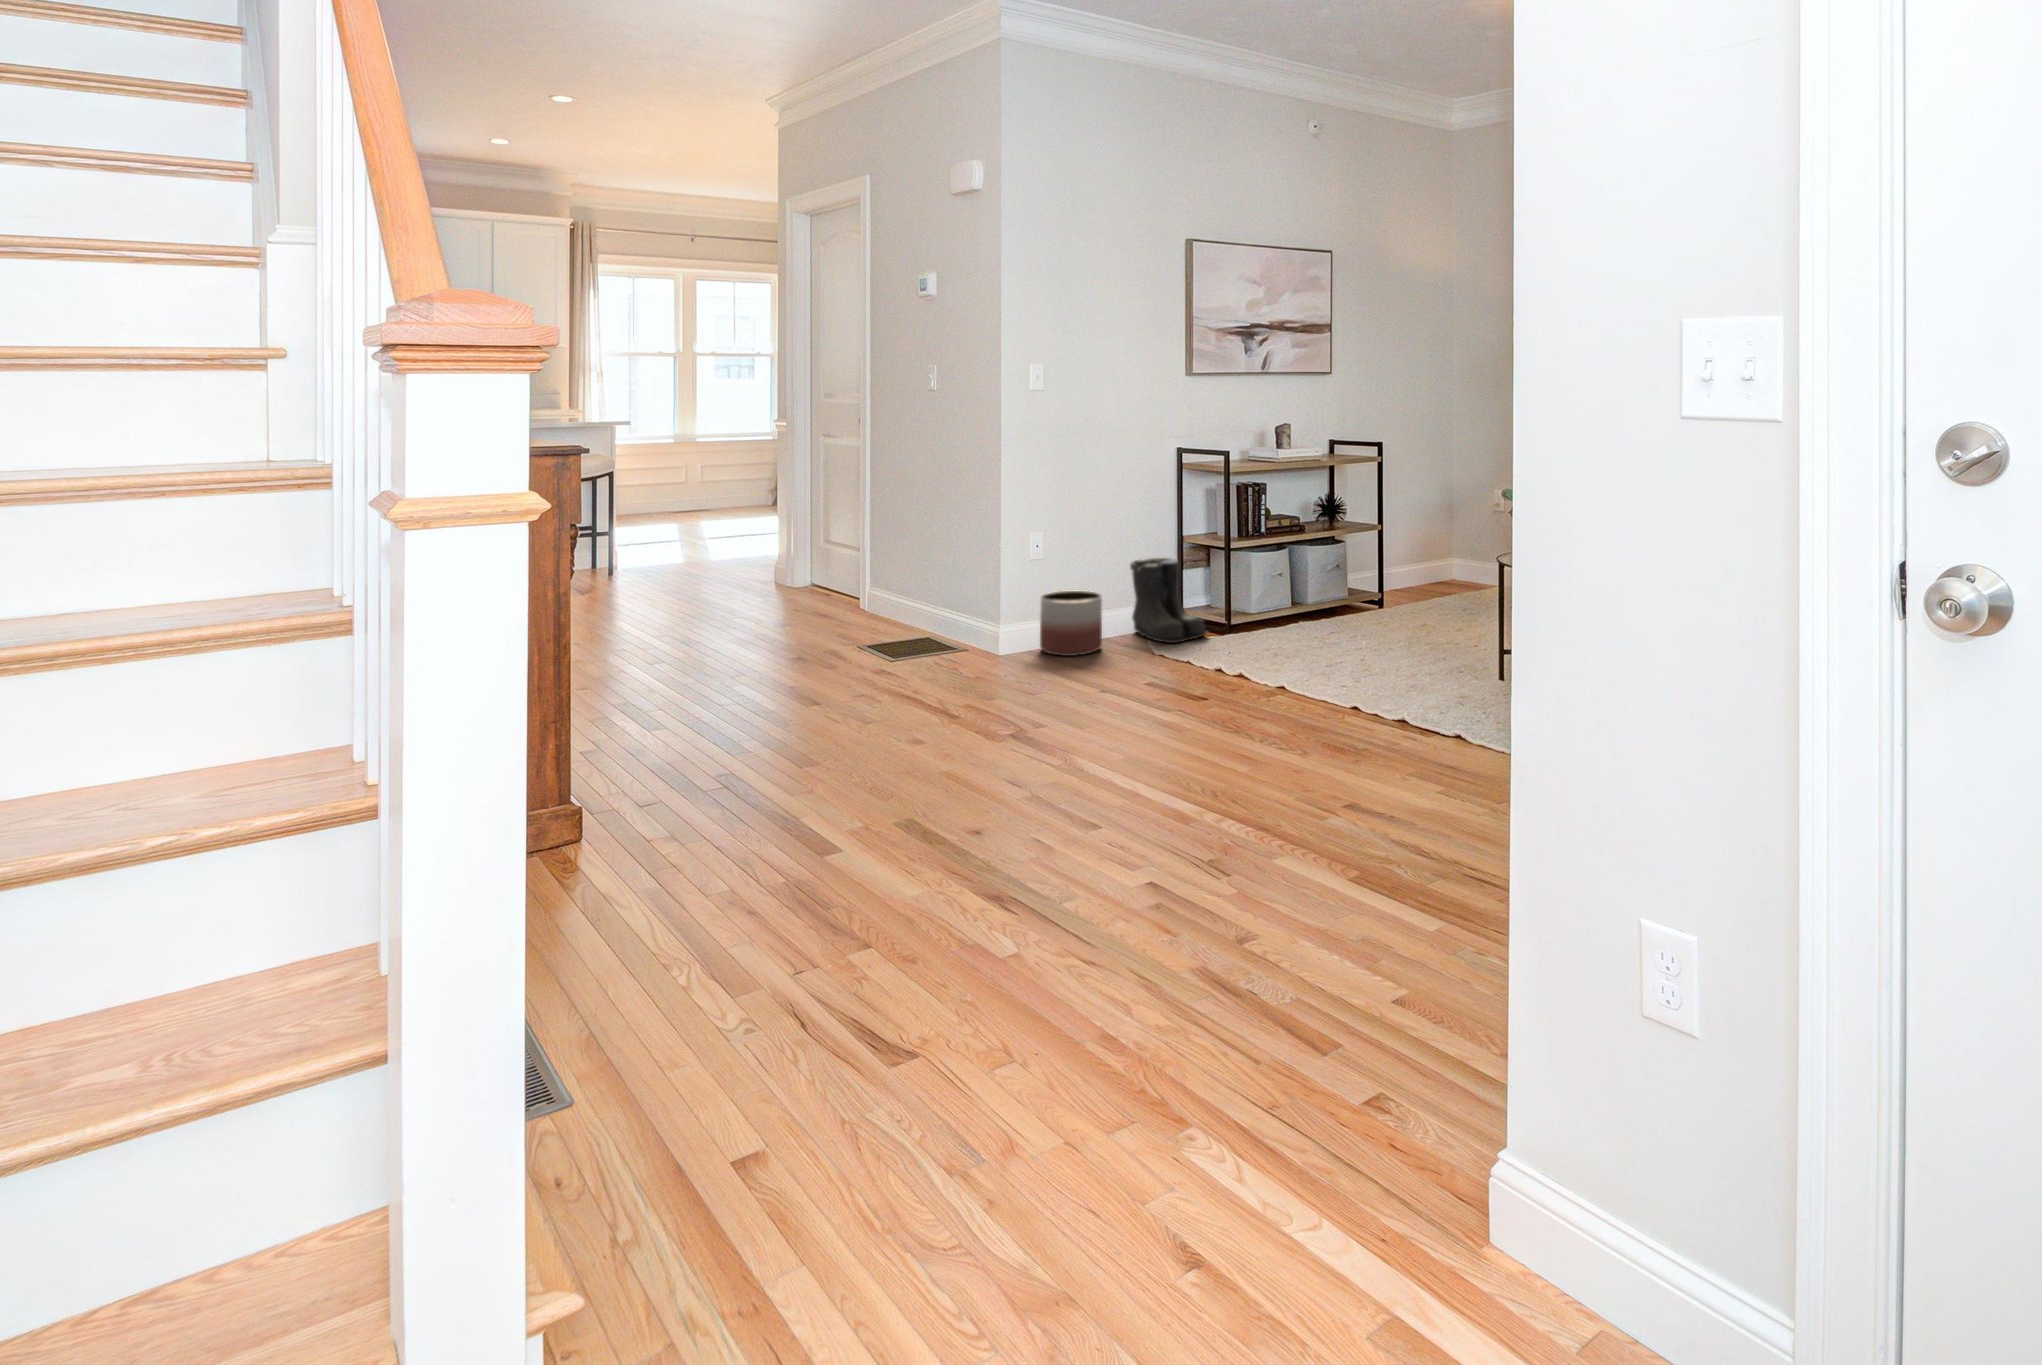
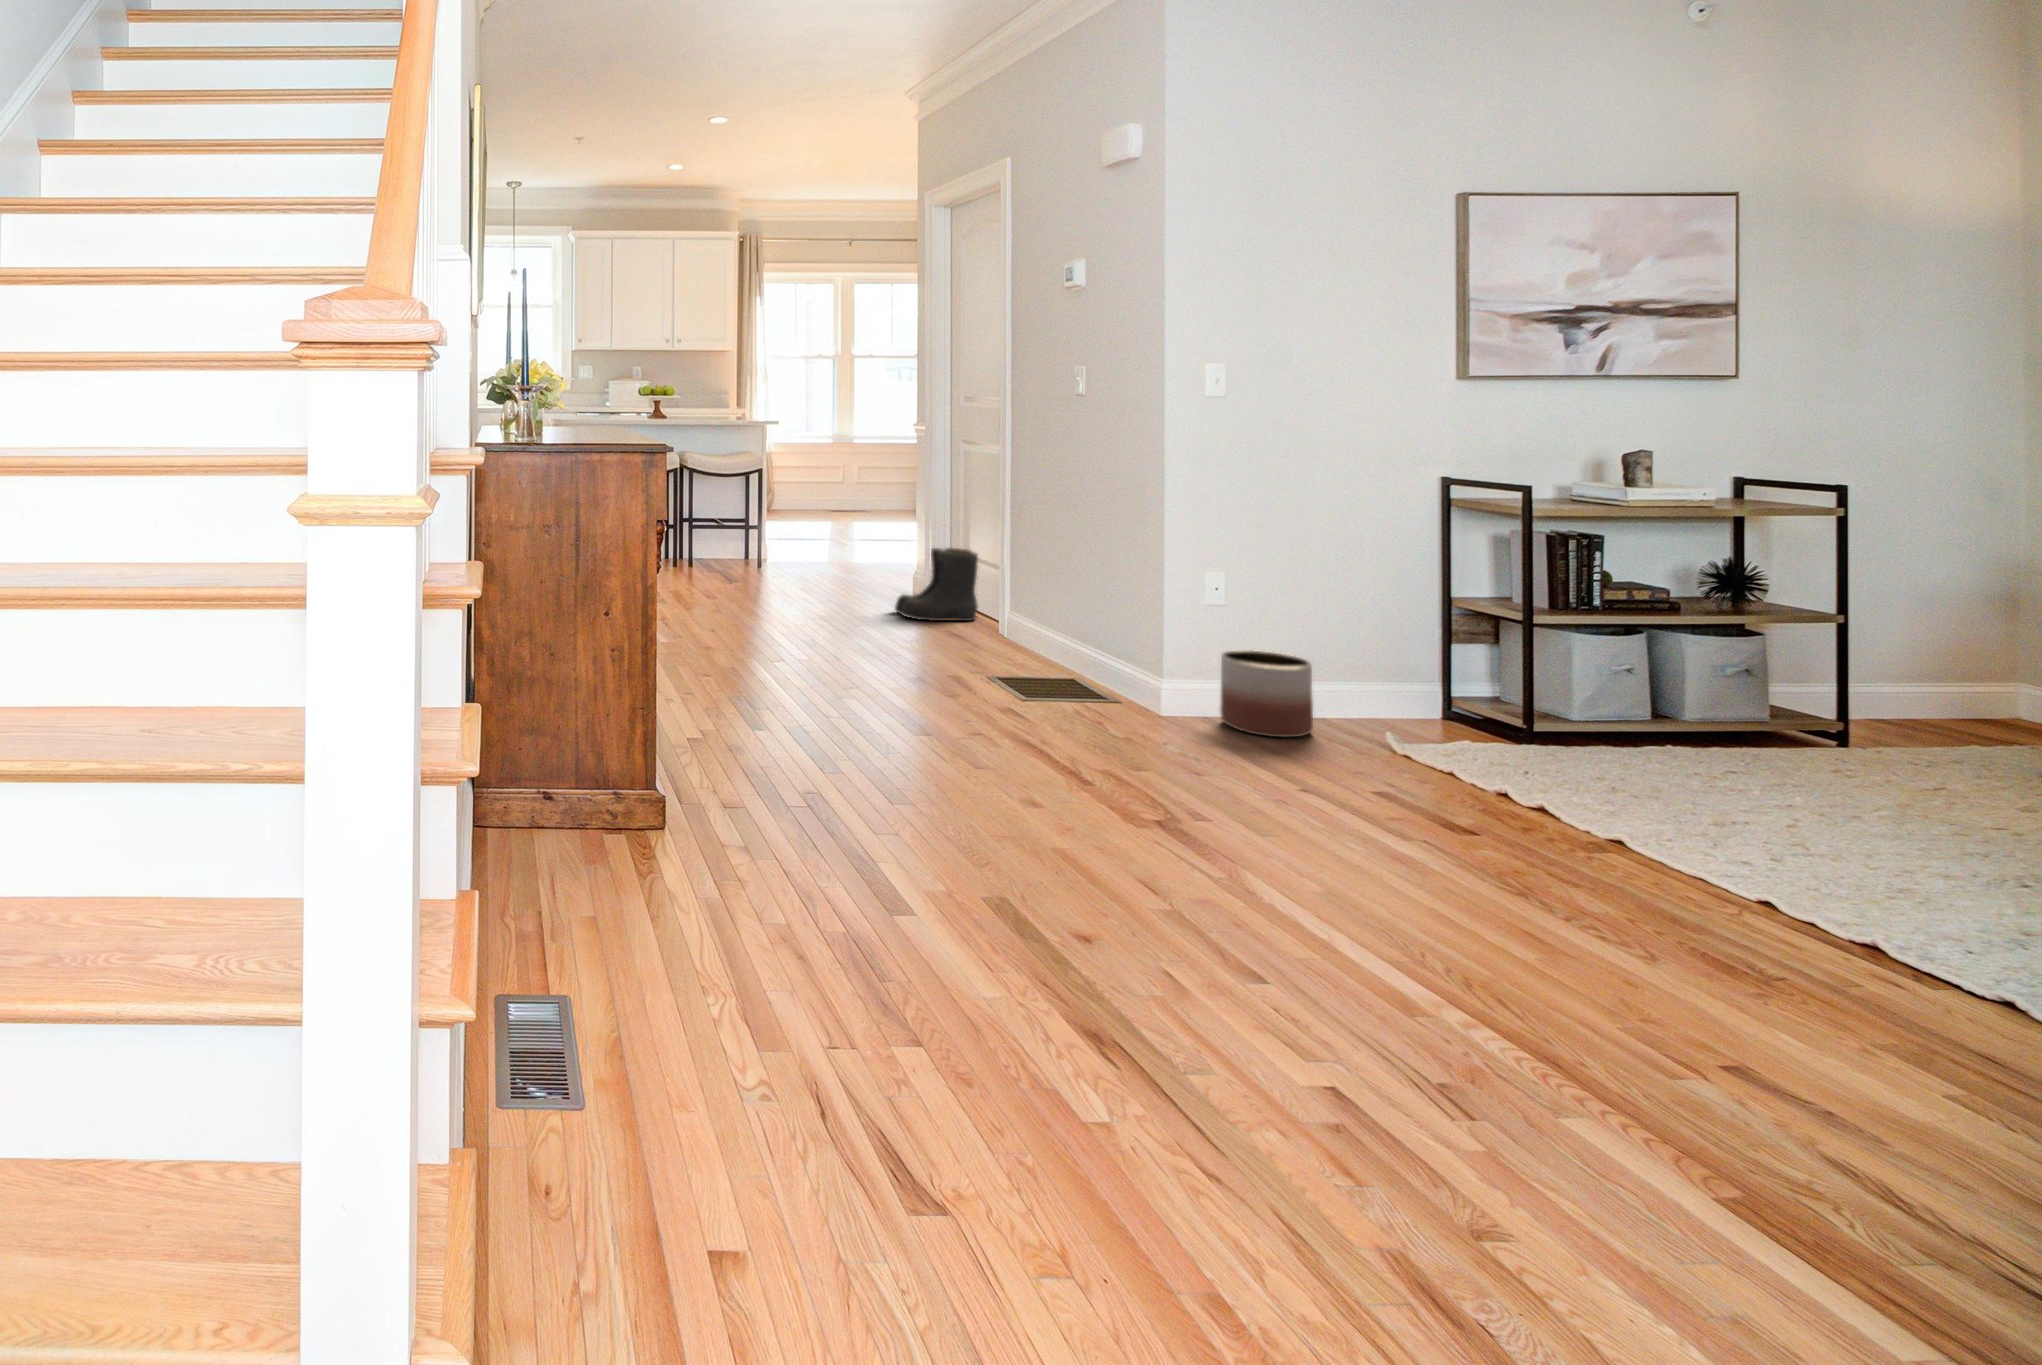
boots: present [1130,558,1208,643] -> present [895,548,978,621]

